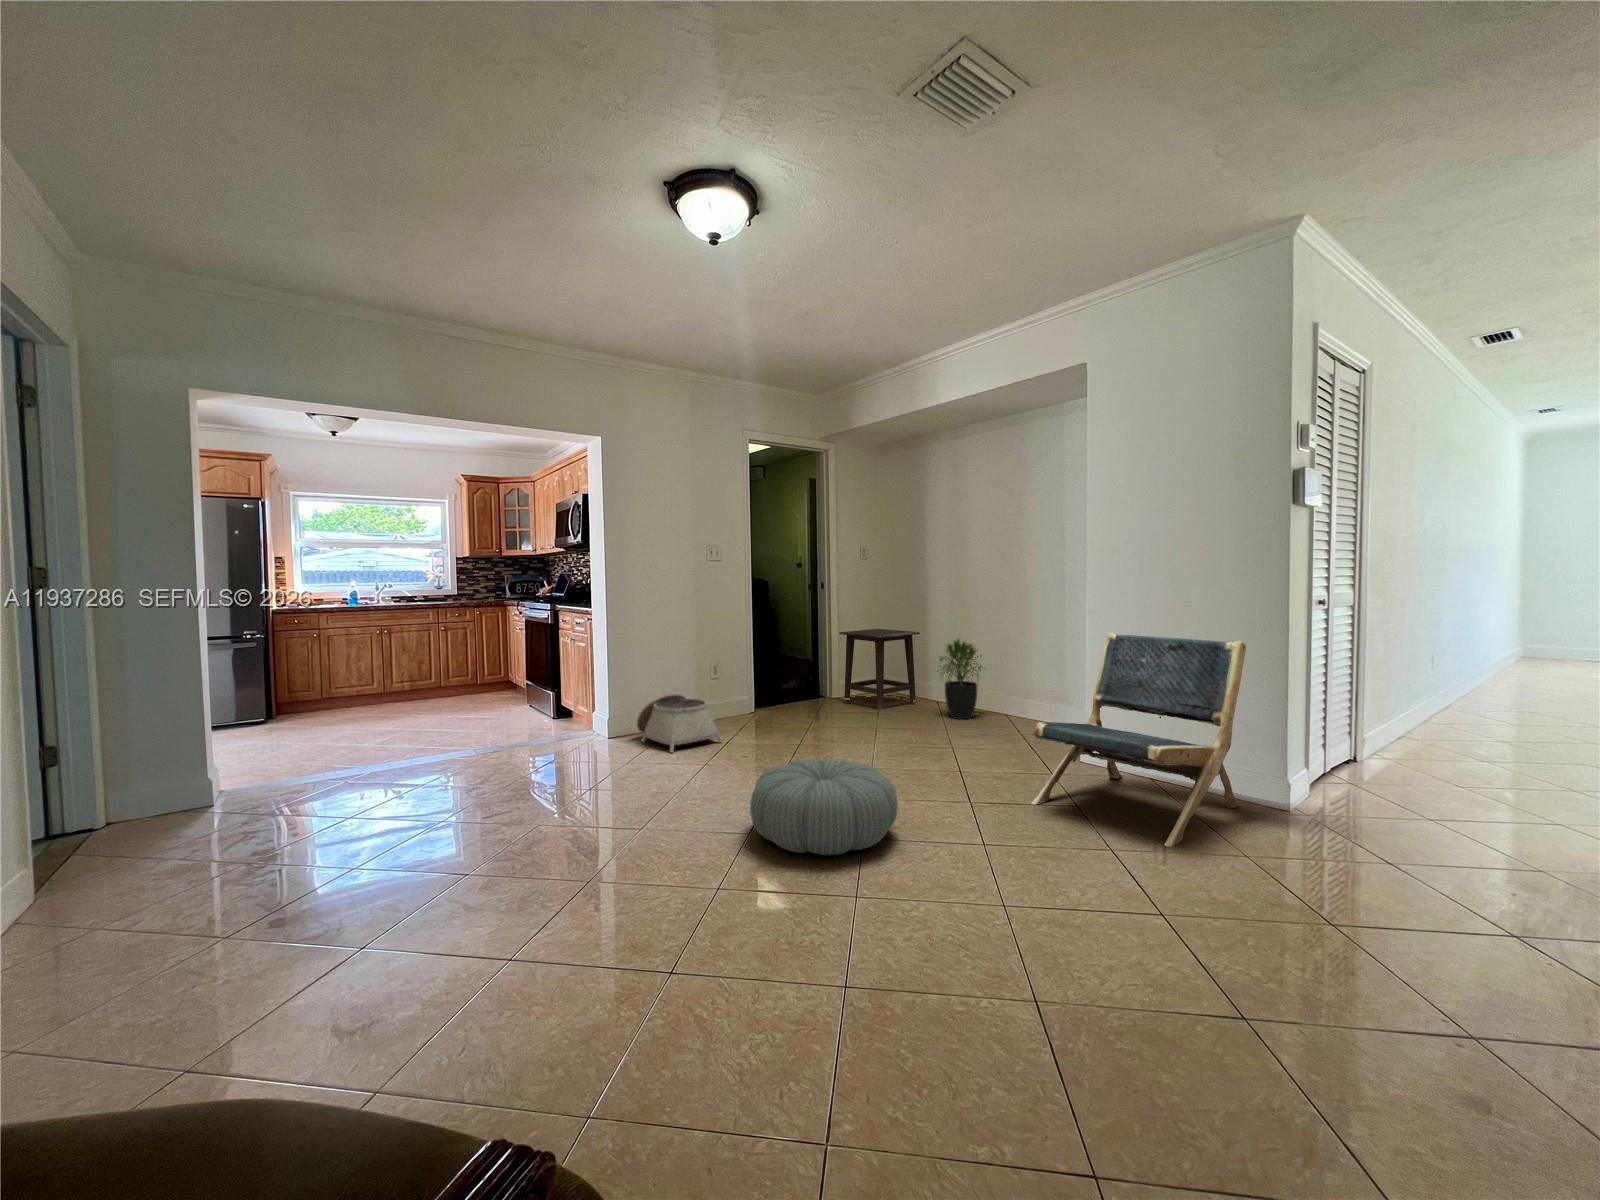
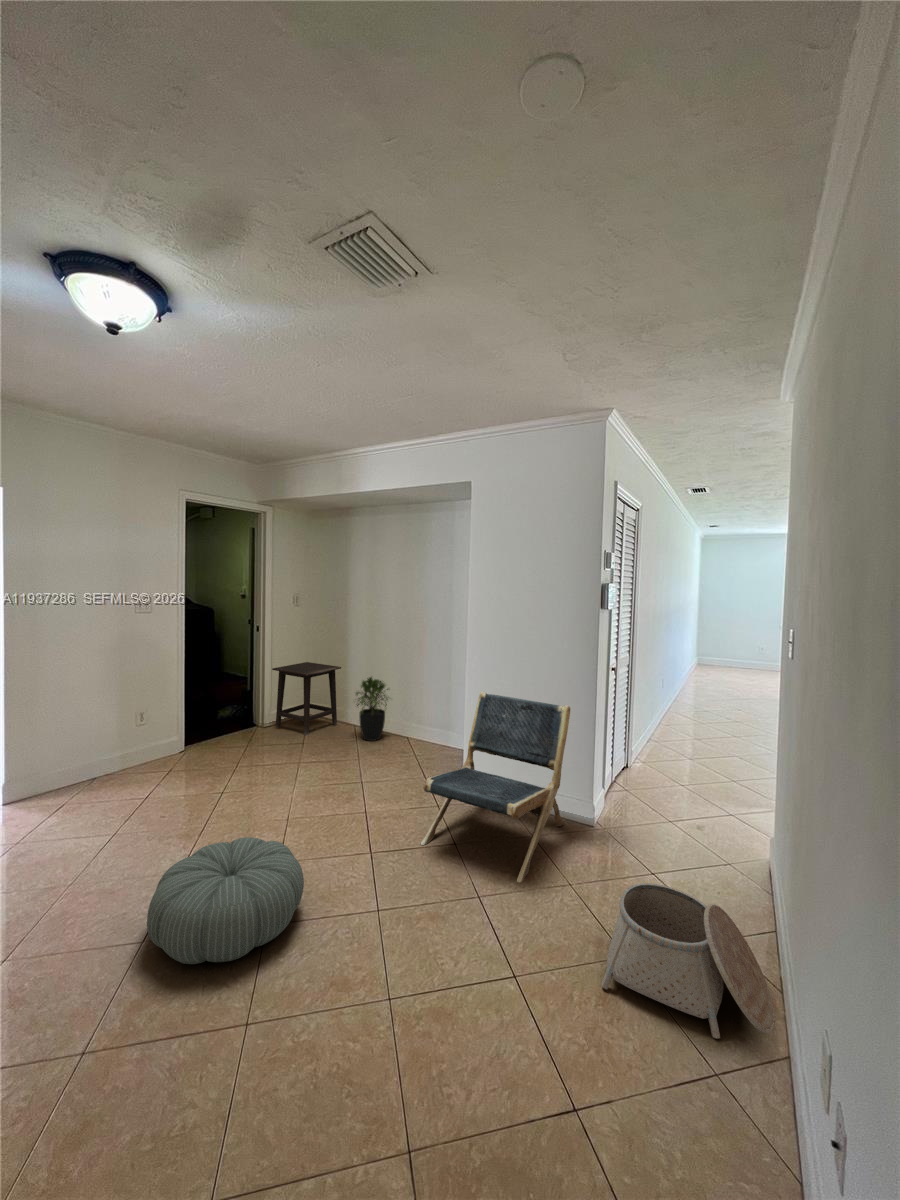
basket: present [637,694,722,753] -> present [601,883,775,1039]

